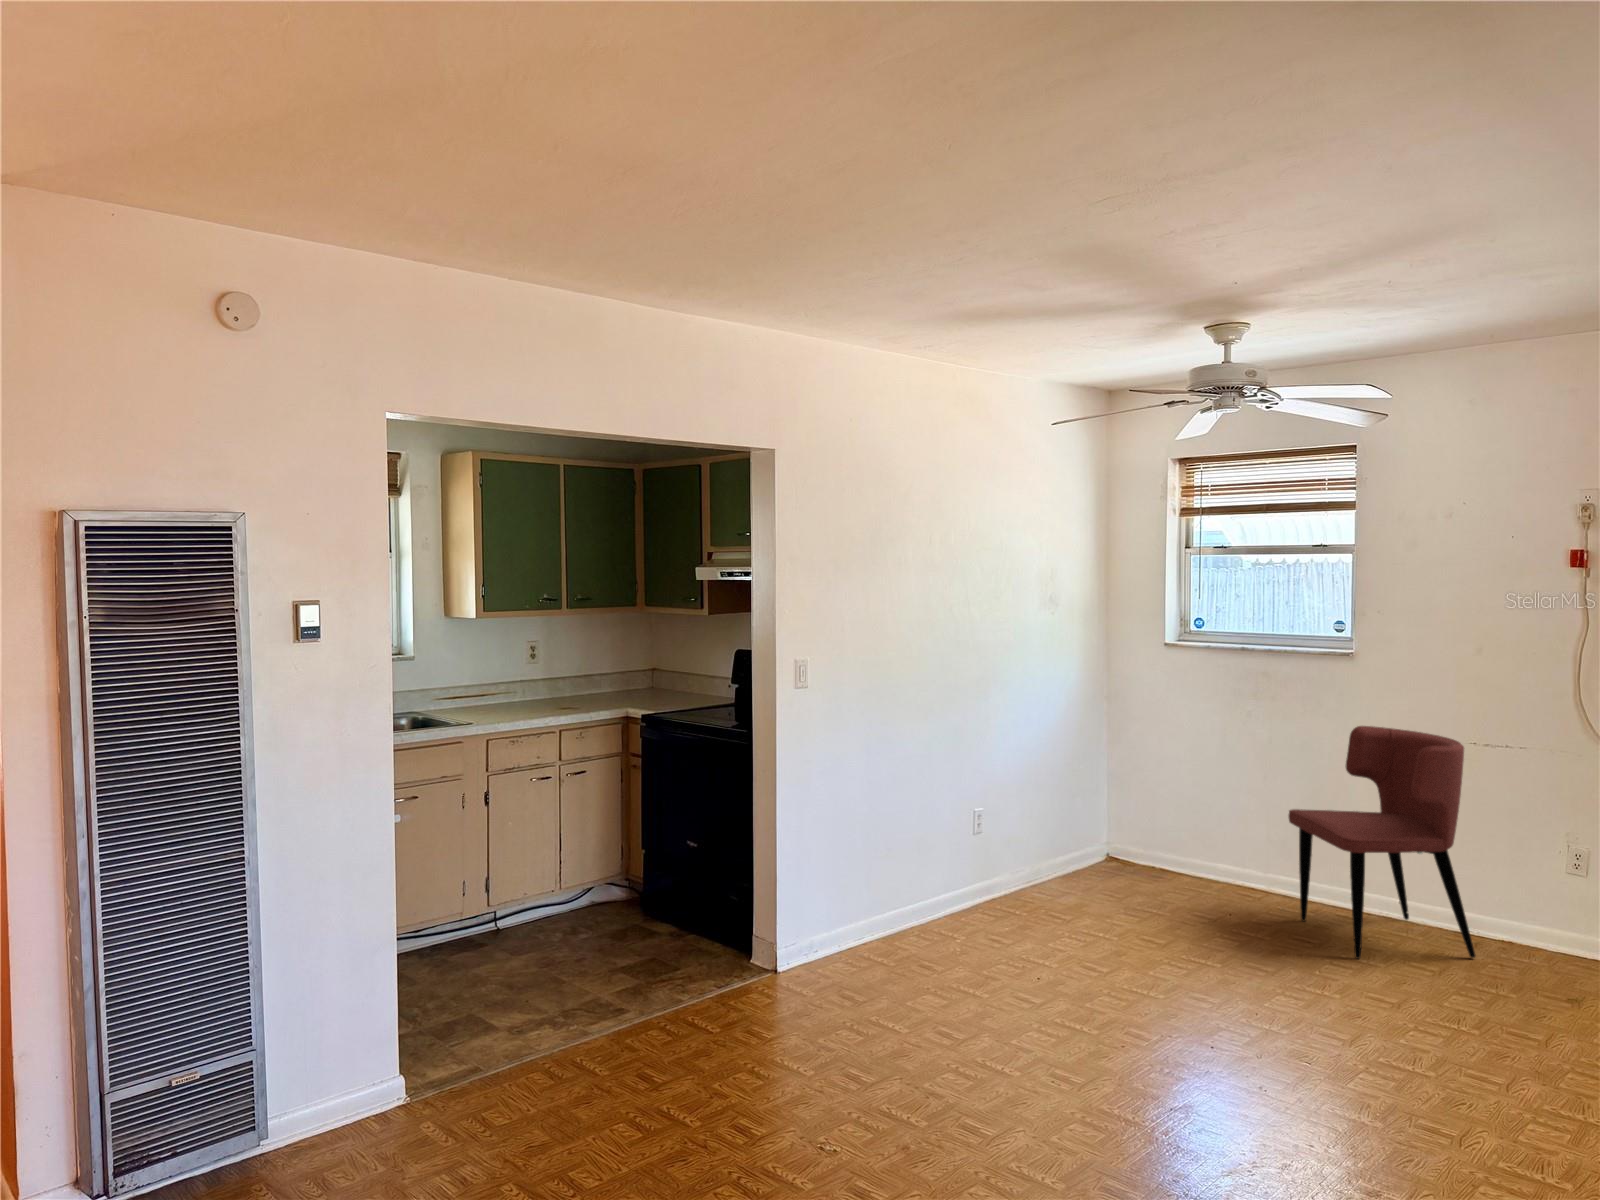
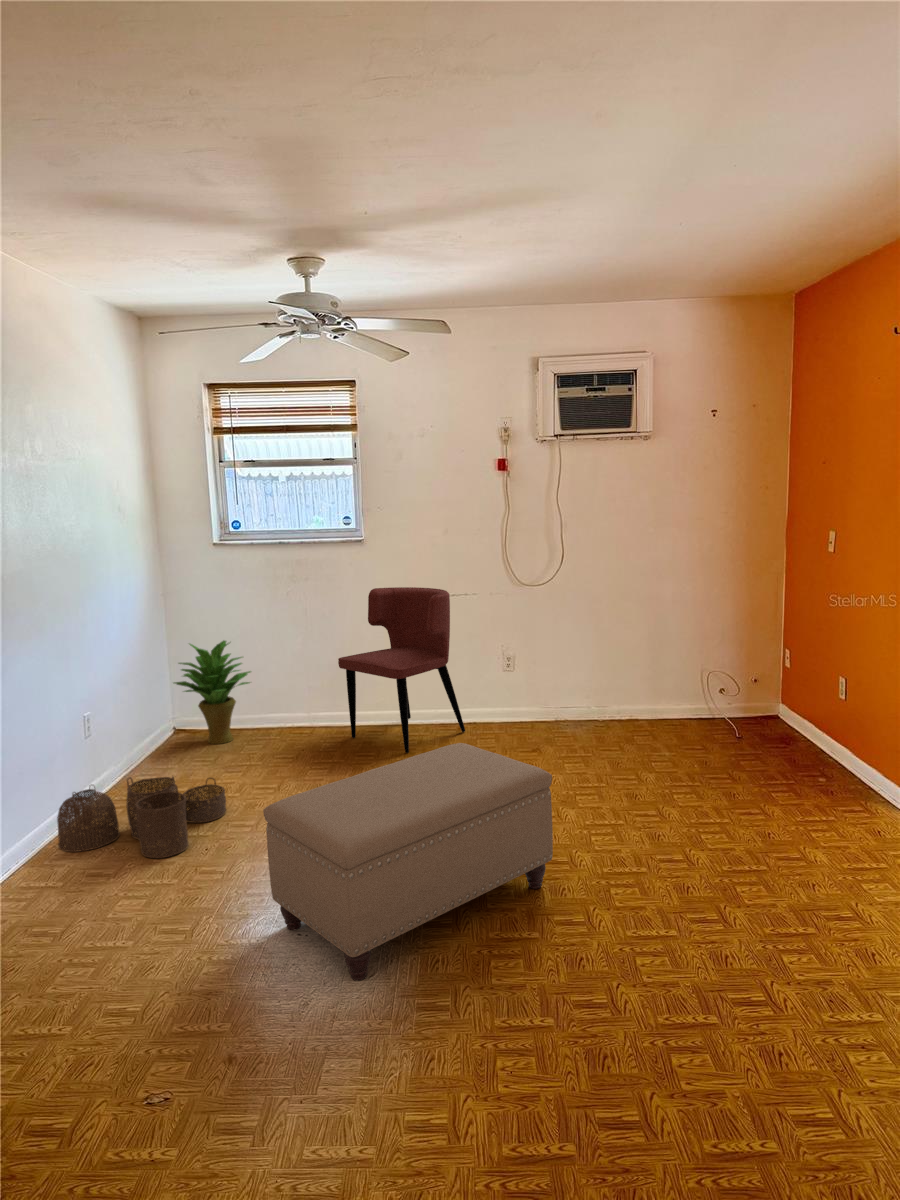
potted plant: none [1092,756,1189,884] -> present [174,641,251,744]
woven basket: none [909,879,1083,974] -> present [57,776,226,858]
ottoman: none [1029,932,1398,1163] -> present [263,743,553,981]

